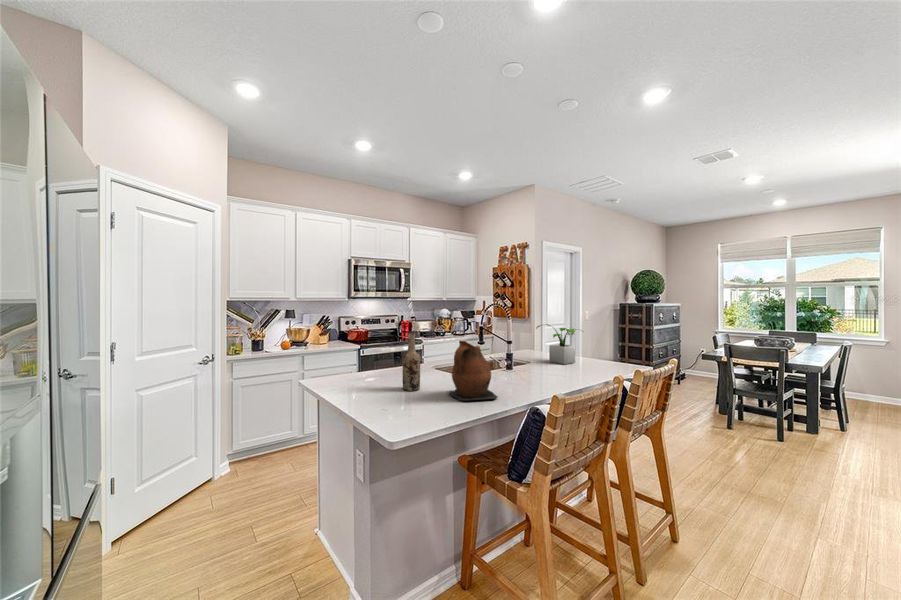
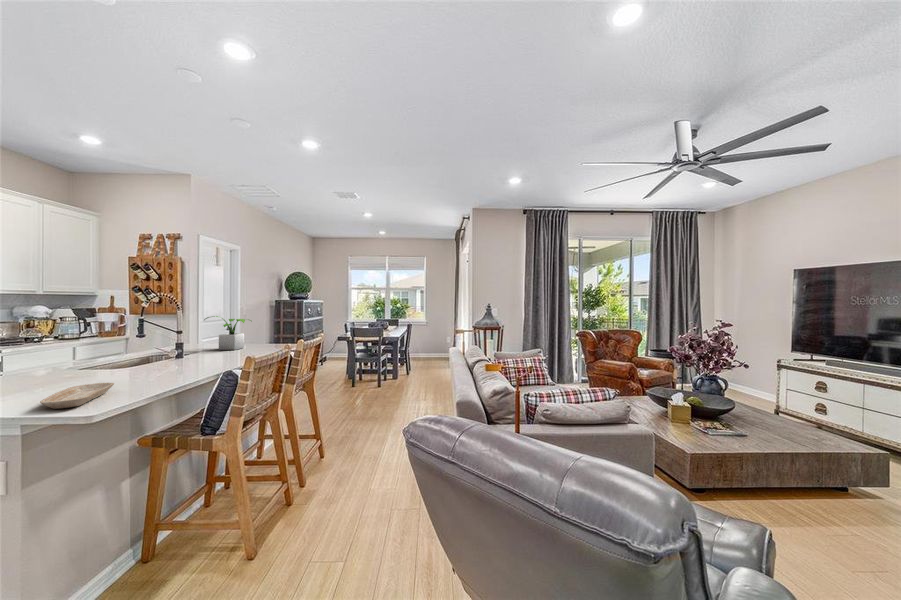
wine bottle: present [403,332,420,391] -> none [45,324,75,390]
ceramic pitcher: present [450,340,497,400] -> none [119,328,184,384]
tray: none [377,392,437,419] -> present [40,383,114,409]

